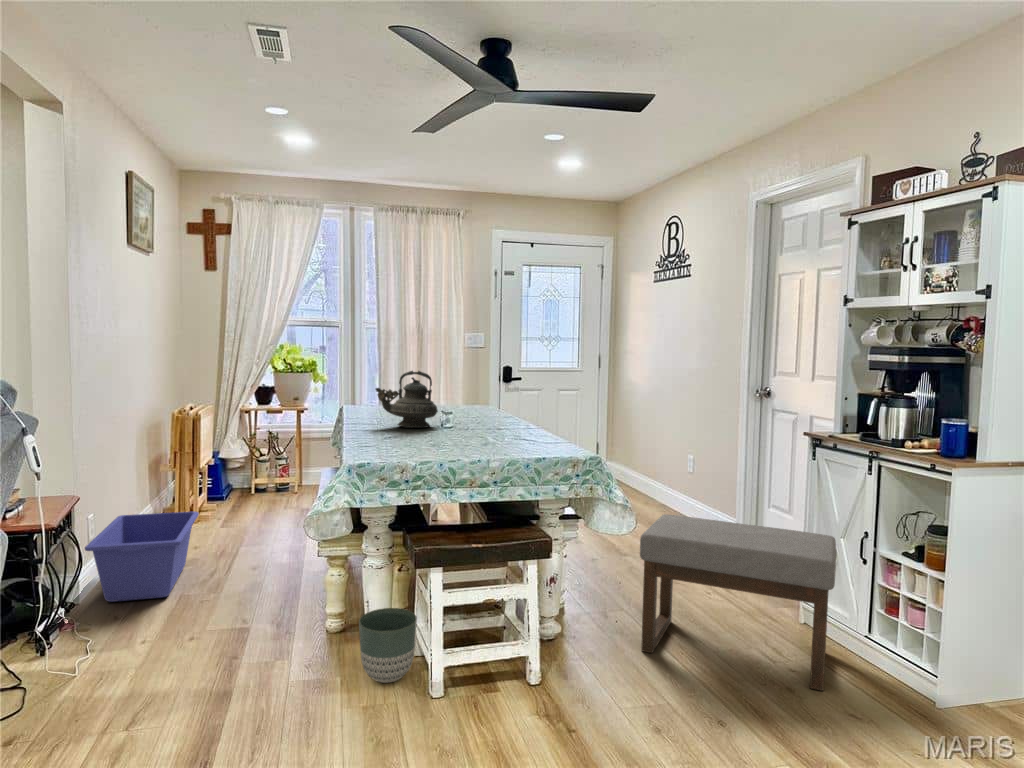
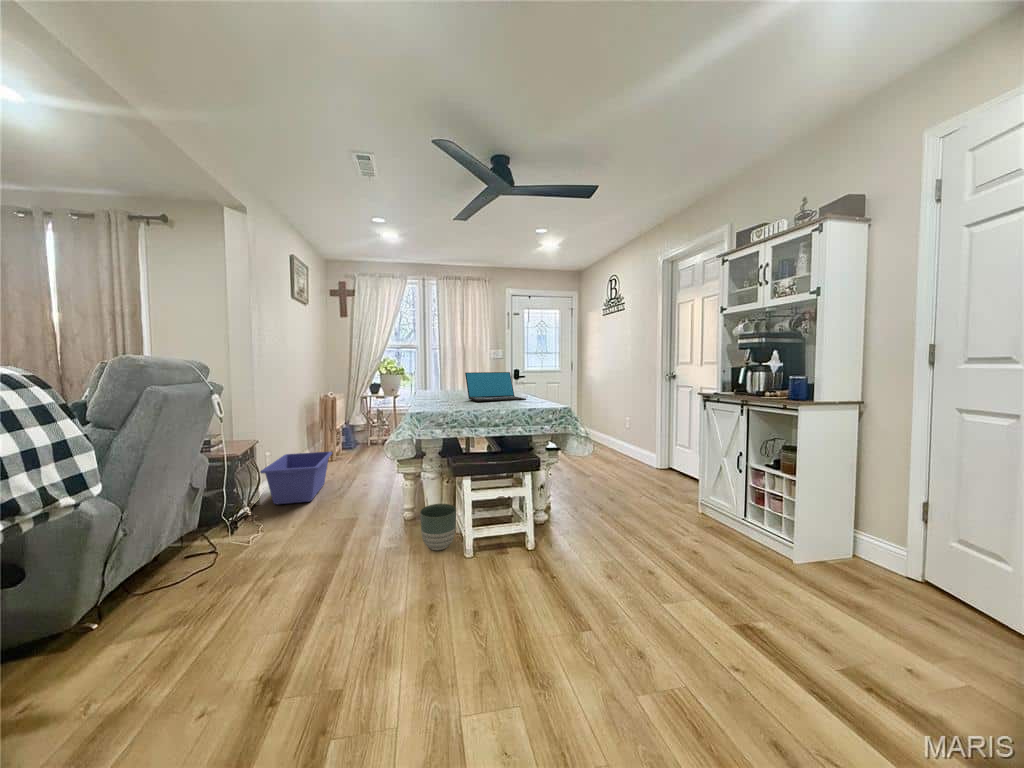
teapot: present [376,371,438,428] -> none [434,363,472,397]
laptop: none [429,389,529,442] -> present [465,372,526,402]
ottoman: present [640,514,836,691] -> none [597,446,723,554]

